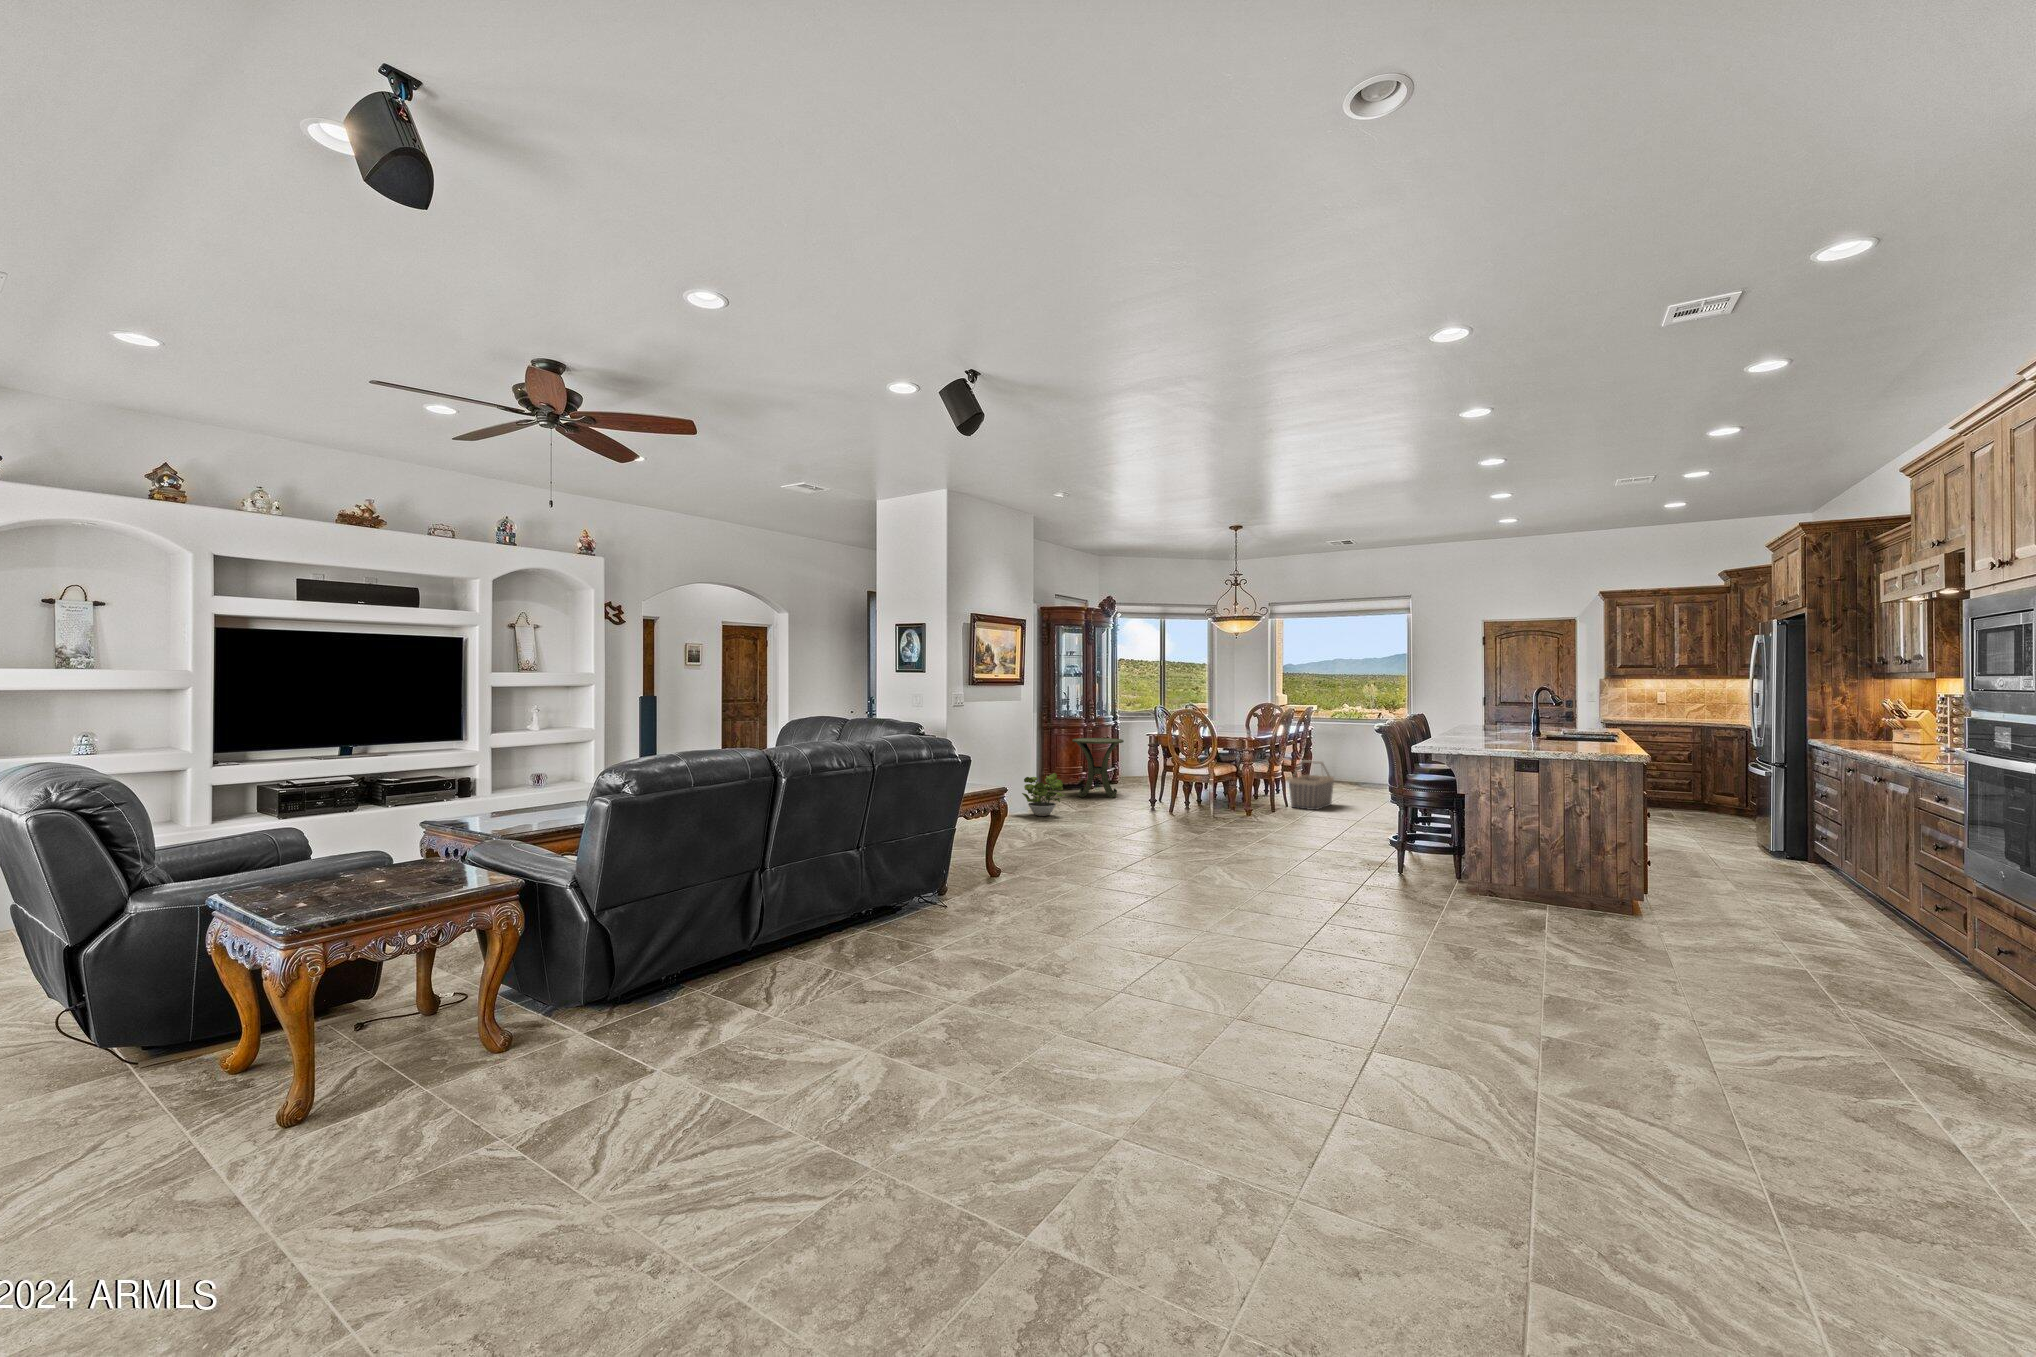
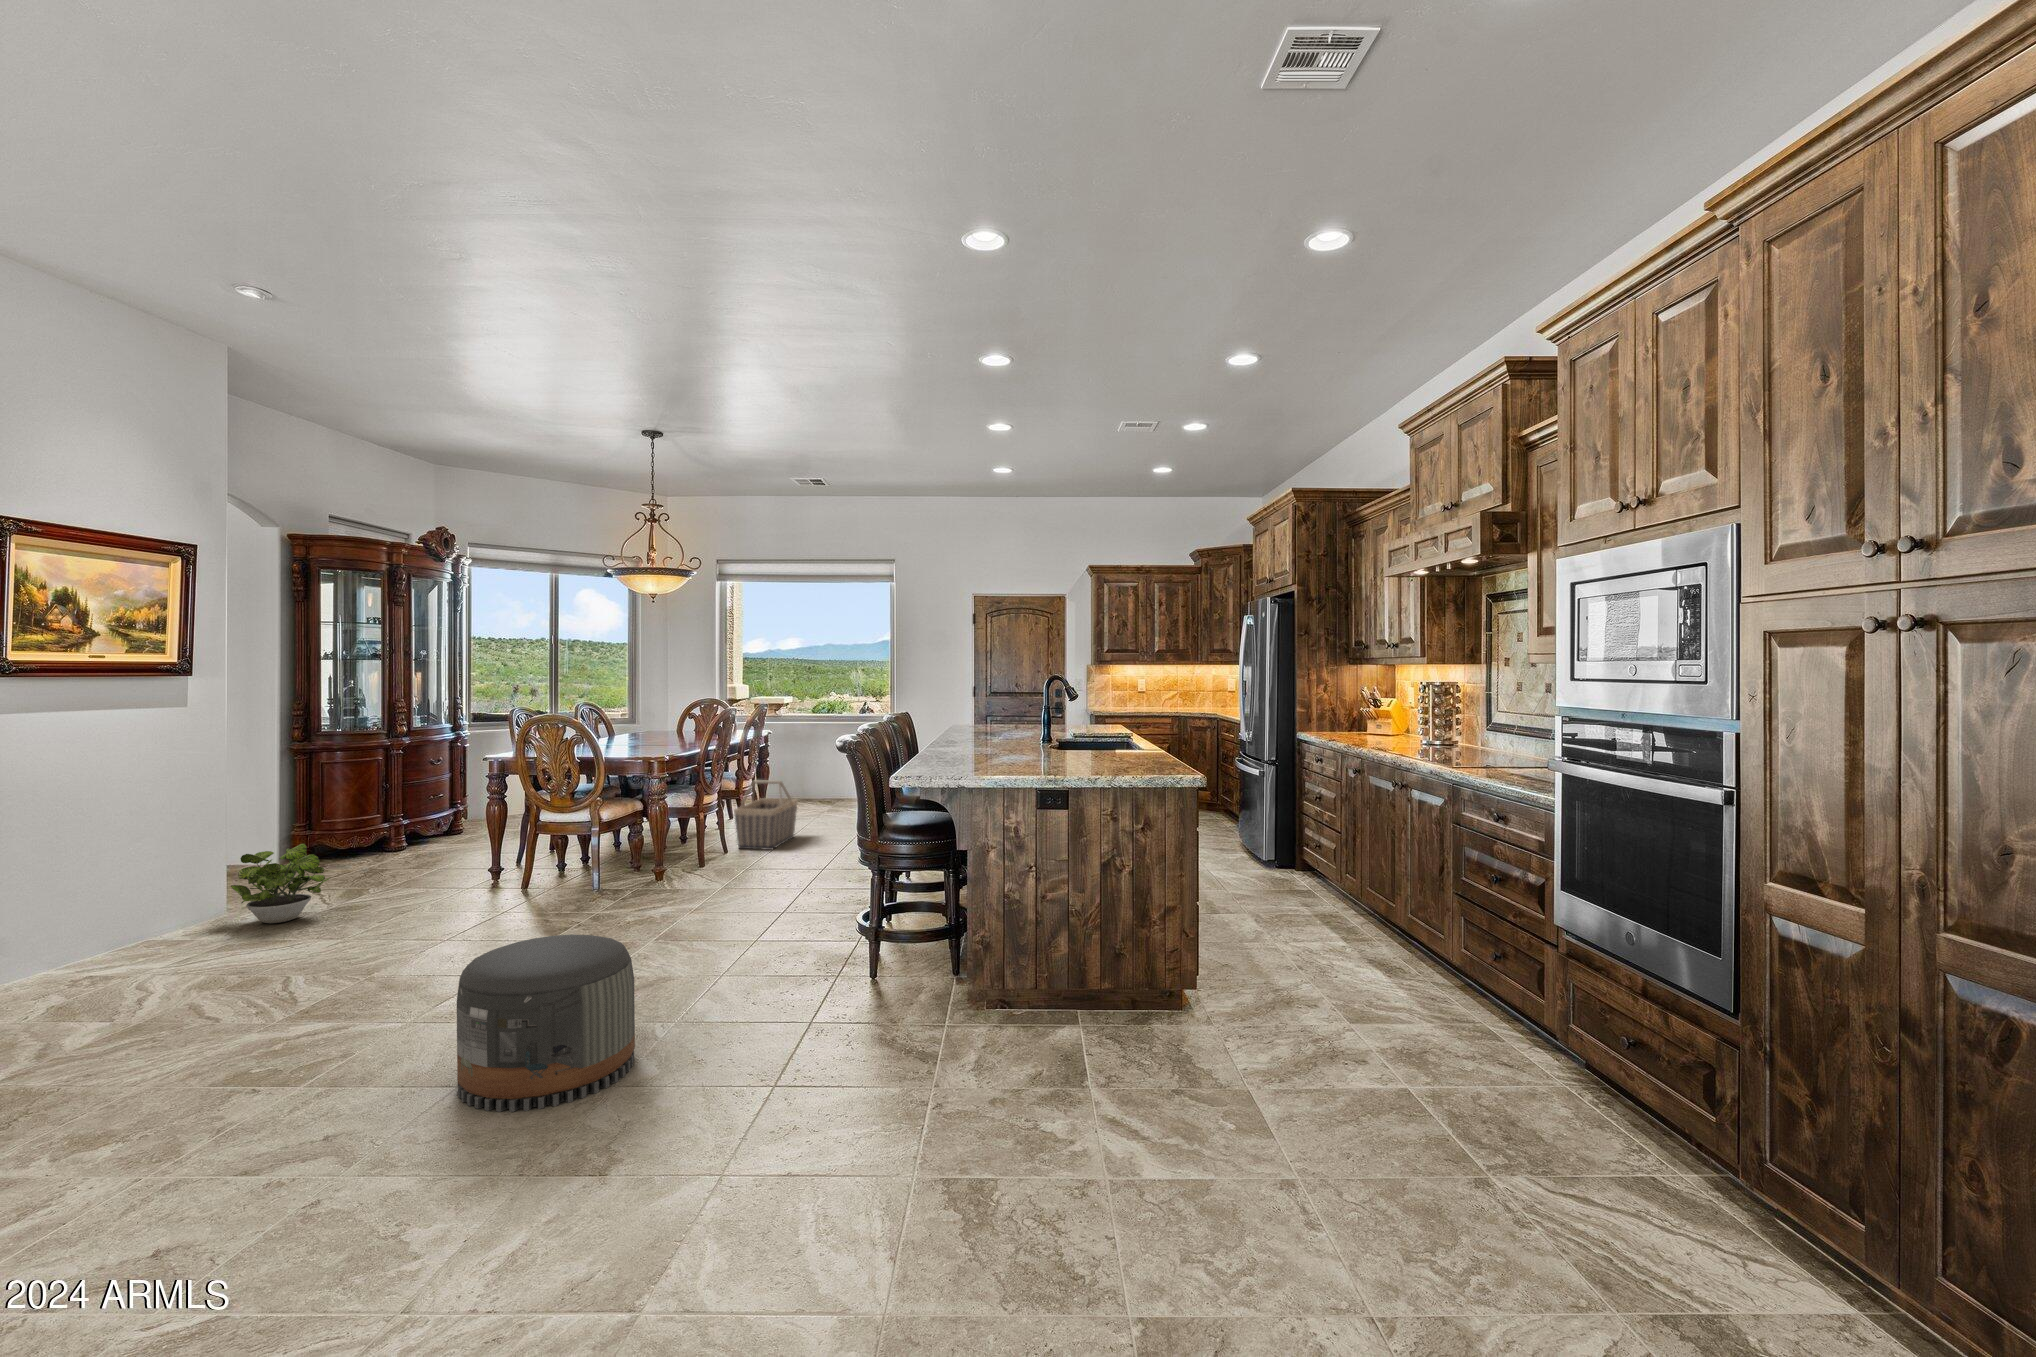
side table: present [1072,738,1124,798] -> none [380,763,477,864]
pouf: none [1173,816,1258,895] -> present [457,935,635,1112]

